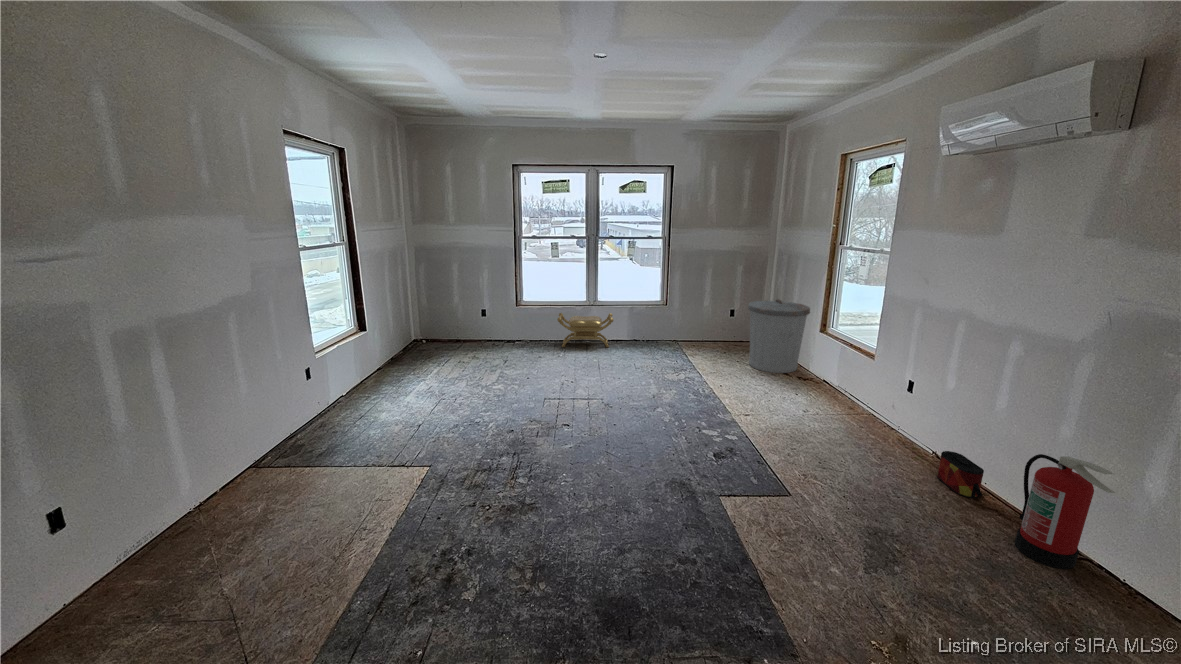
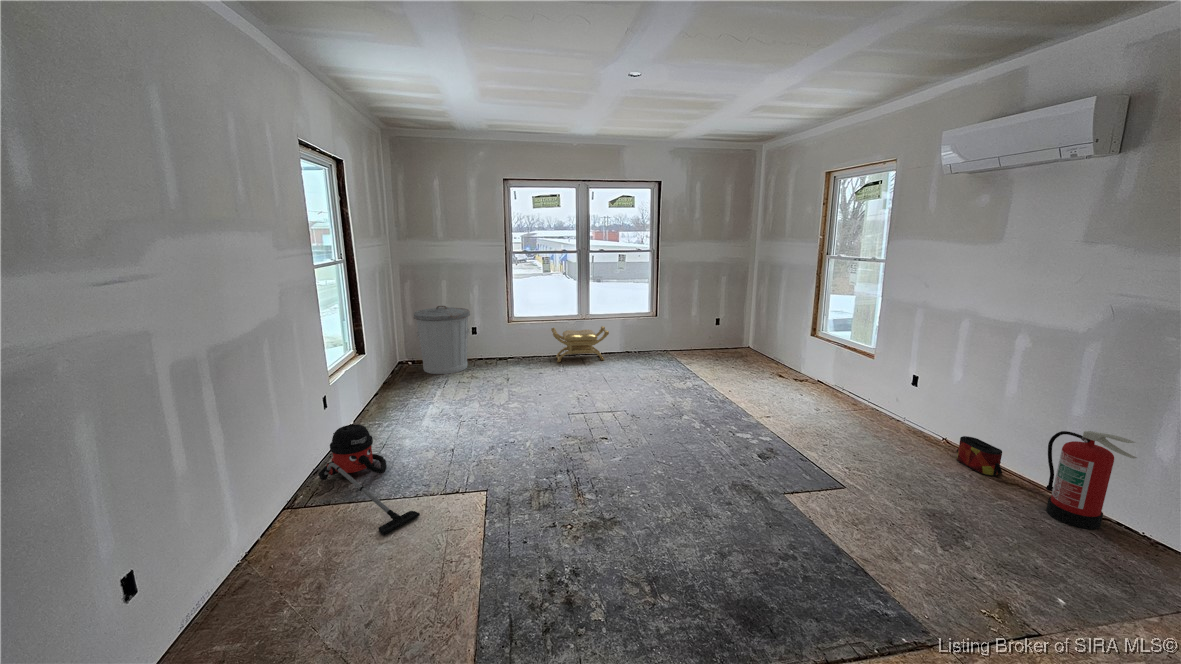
trash can: present [748,299,810,373] -> present [414,306,470,374]
vacuum cleaner: none [292,396,359,499] -> present [318,424,420,535]

